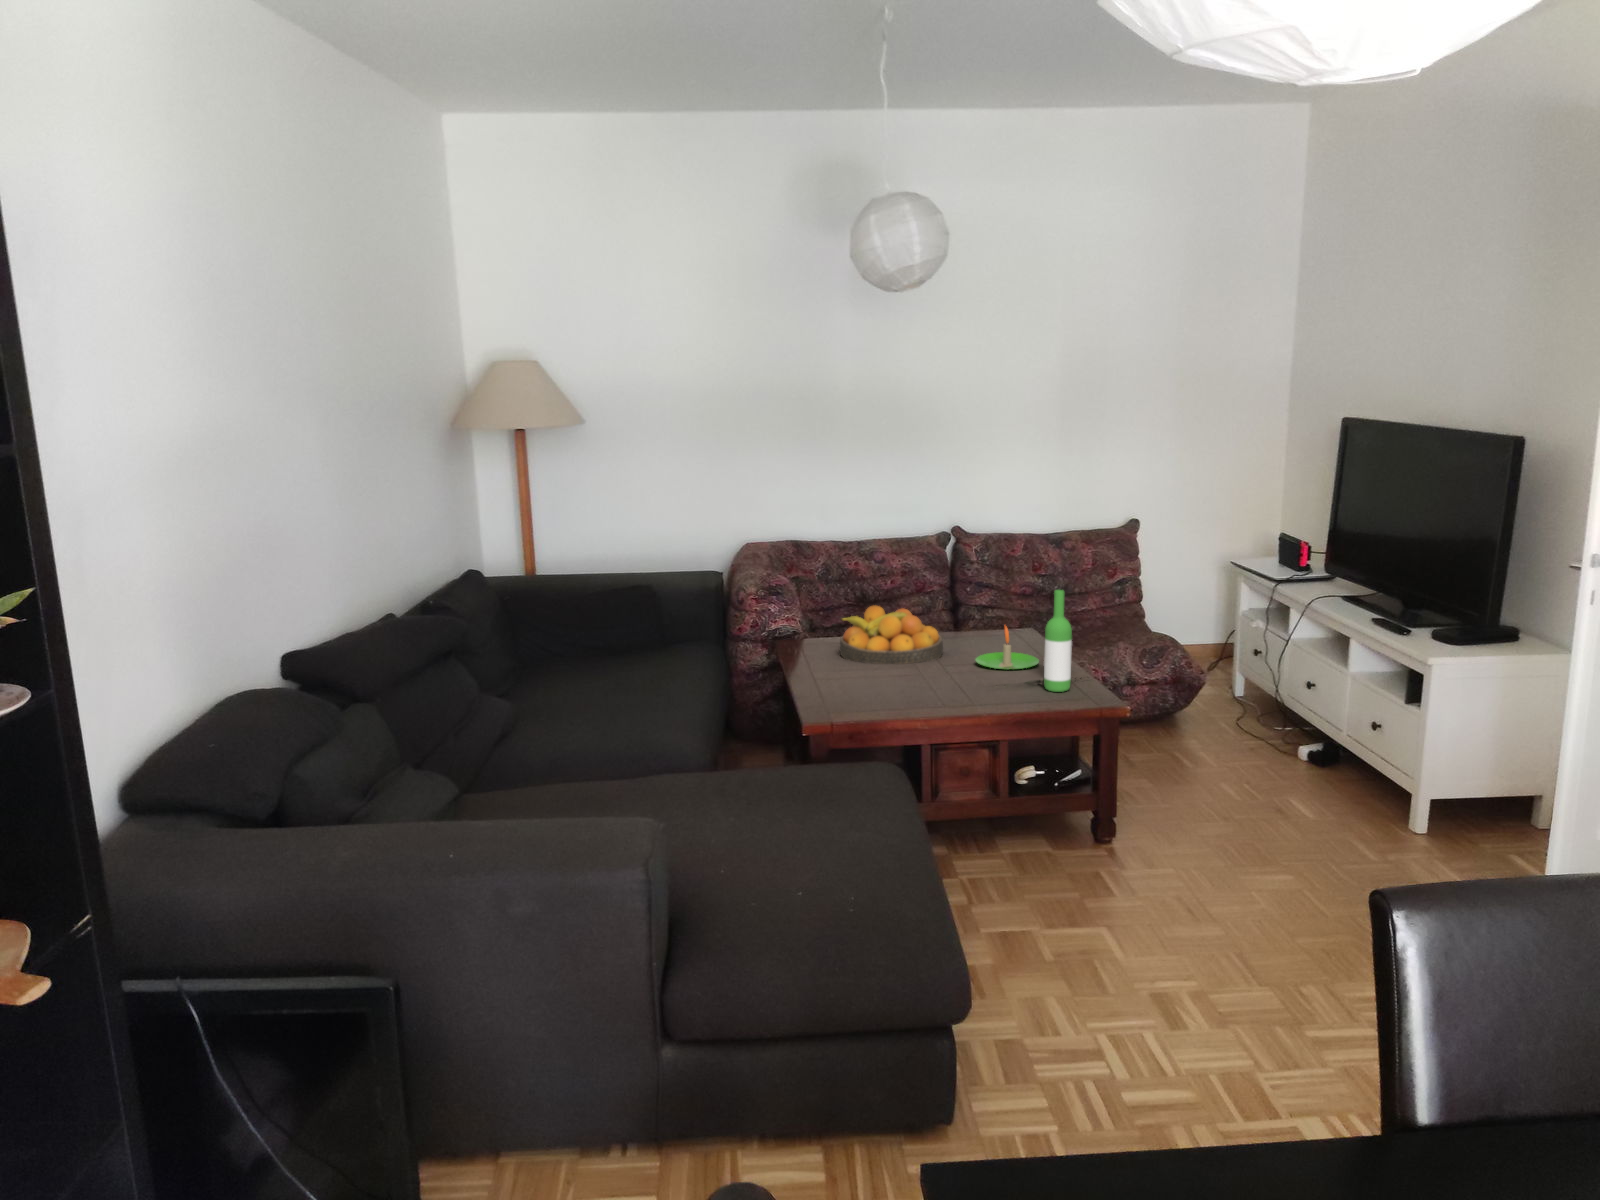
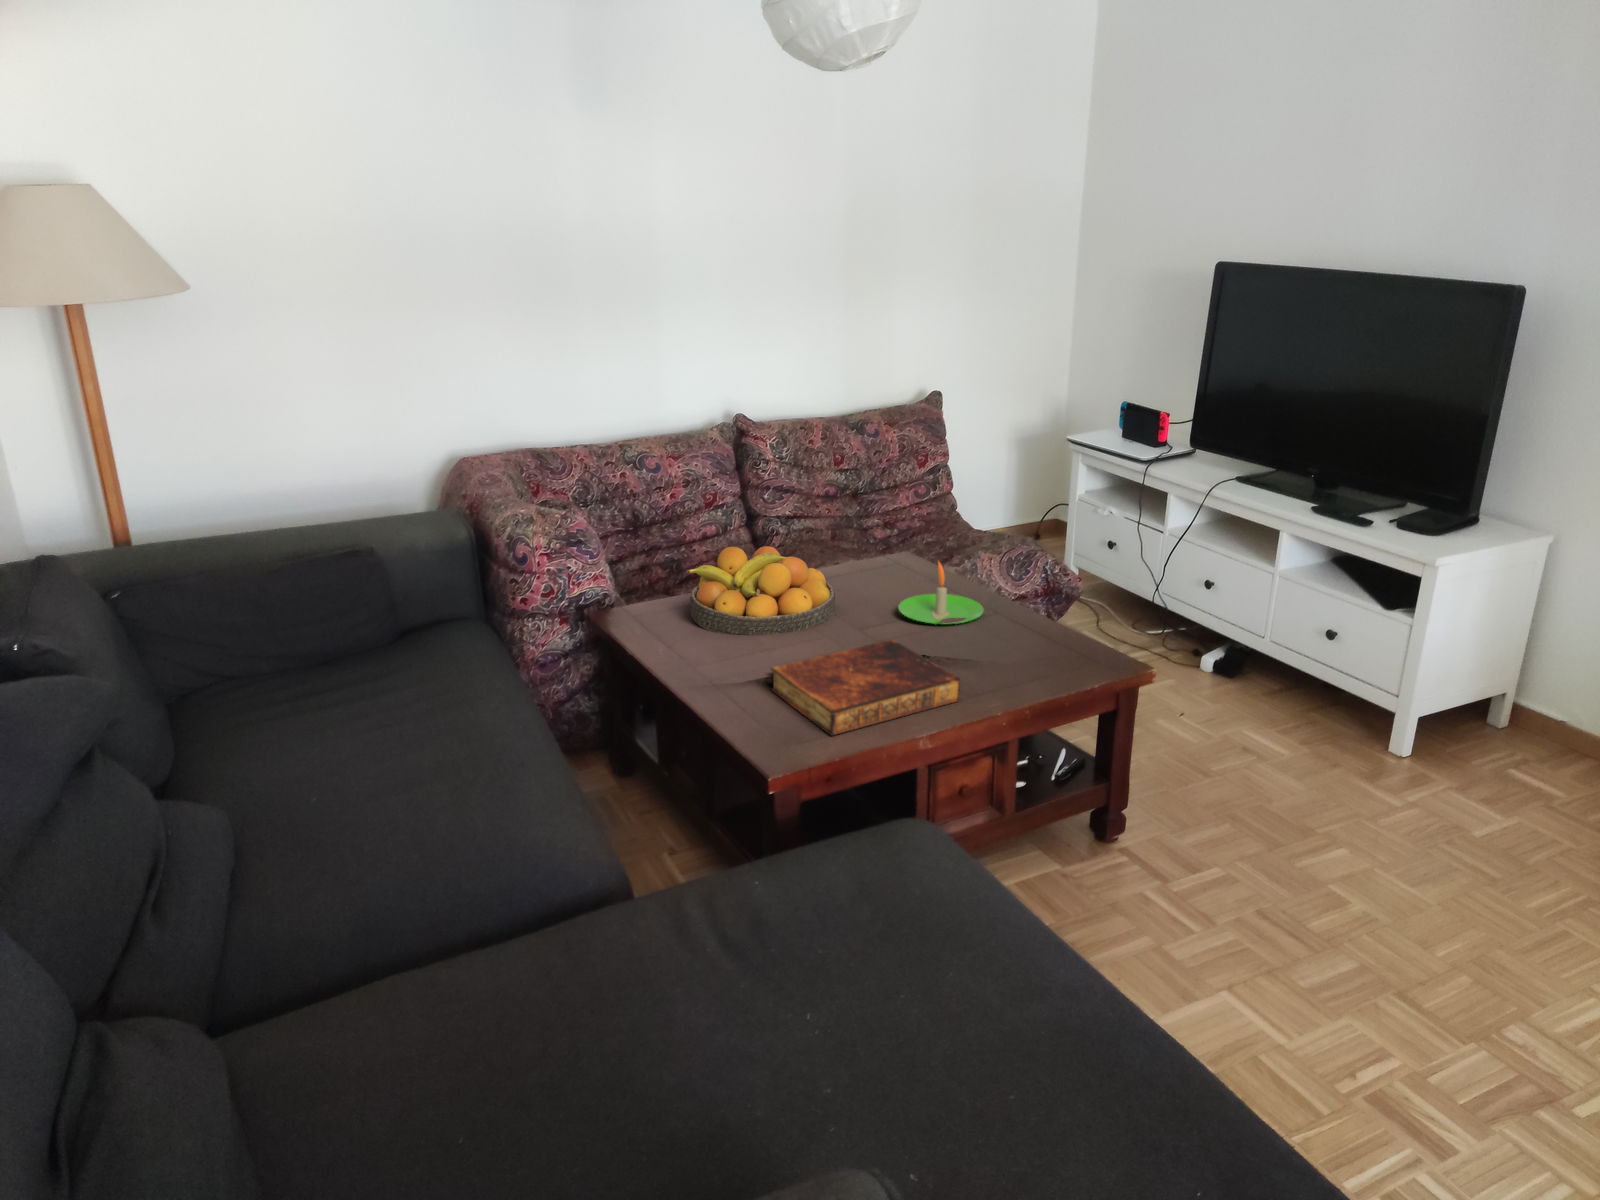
wine bottle: present [1044,590,1072,692] -> none [1022,514,1063,651]
book: none [846,669,959,713] -> present [771,639,960,736]

